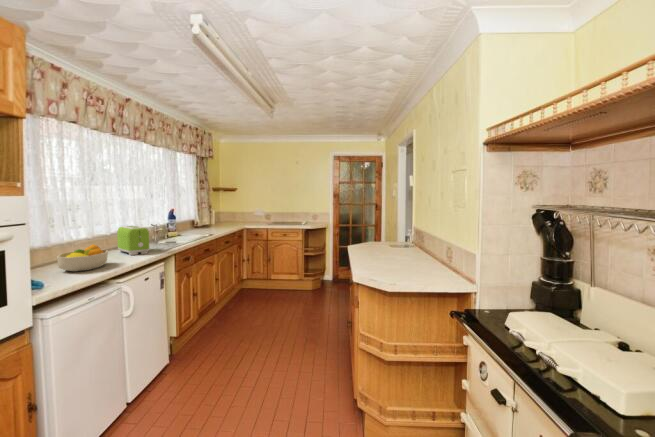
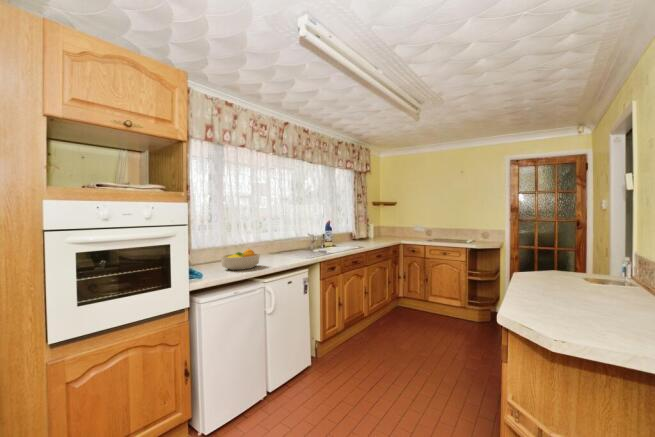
toaster: present [117,226,149,255] -> none [274,235,296,261]

